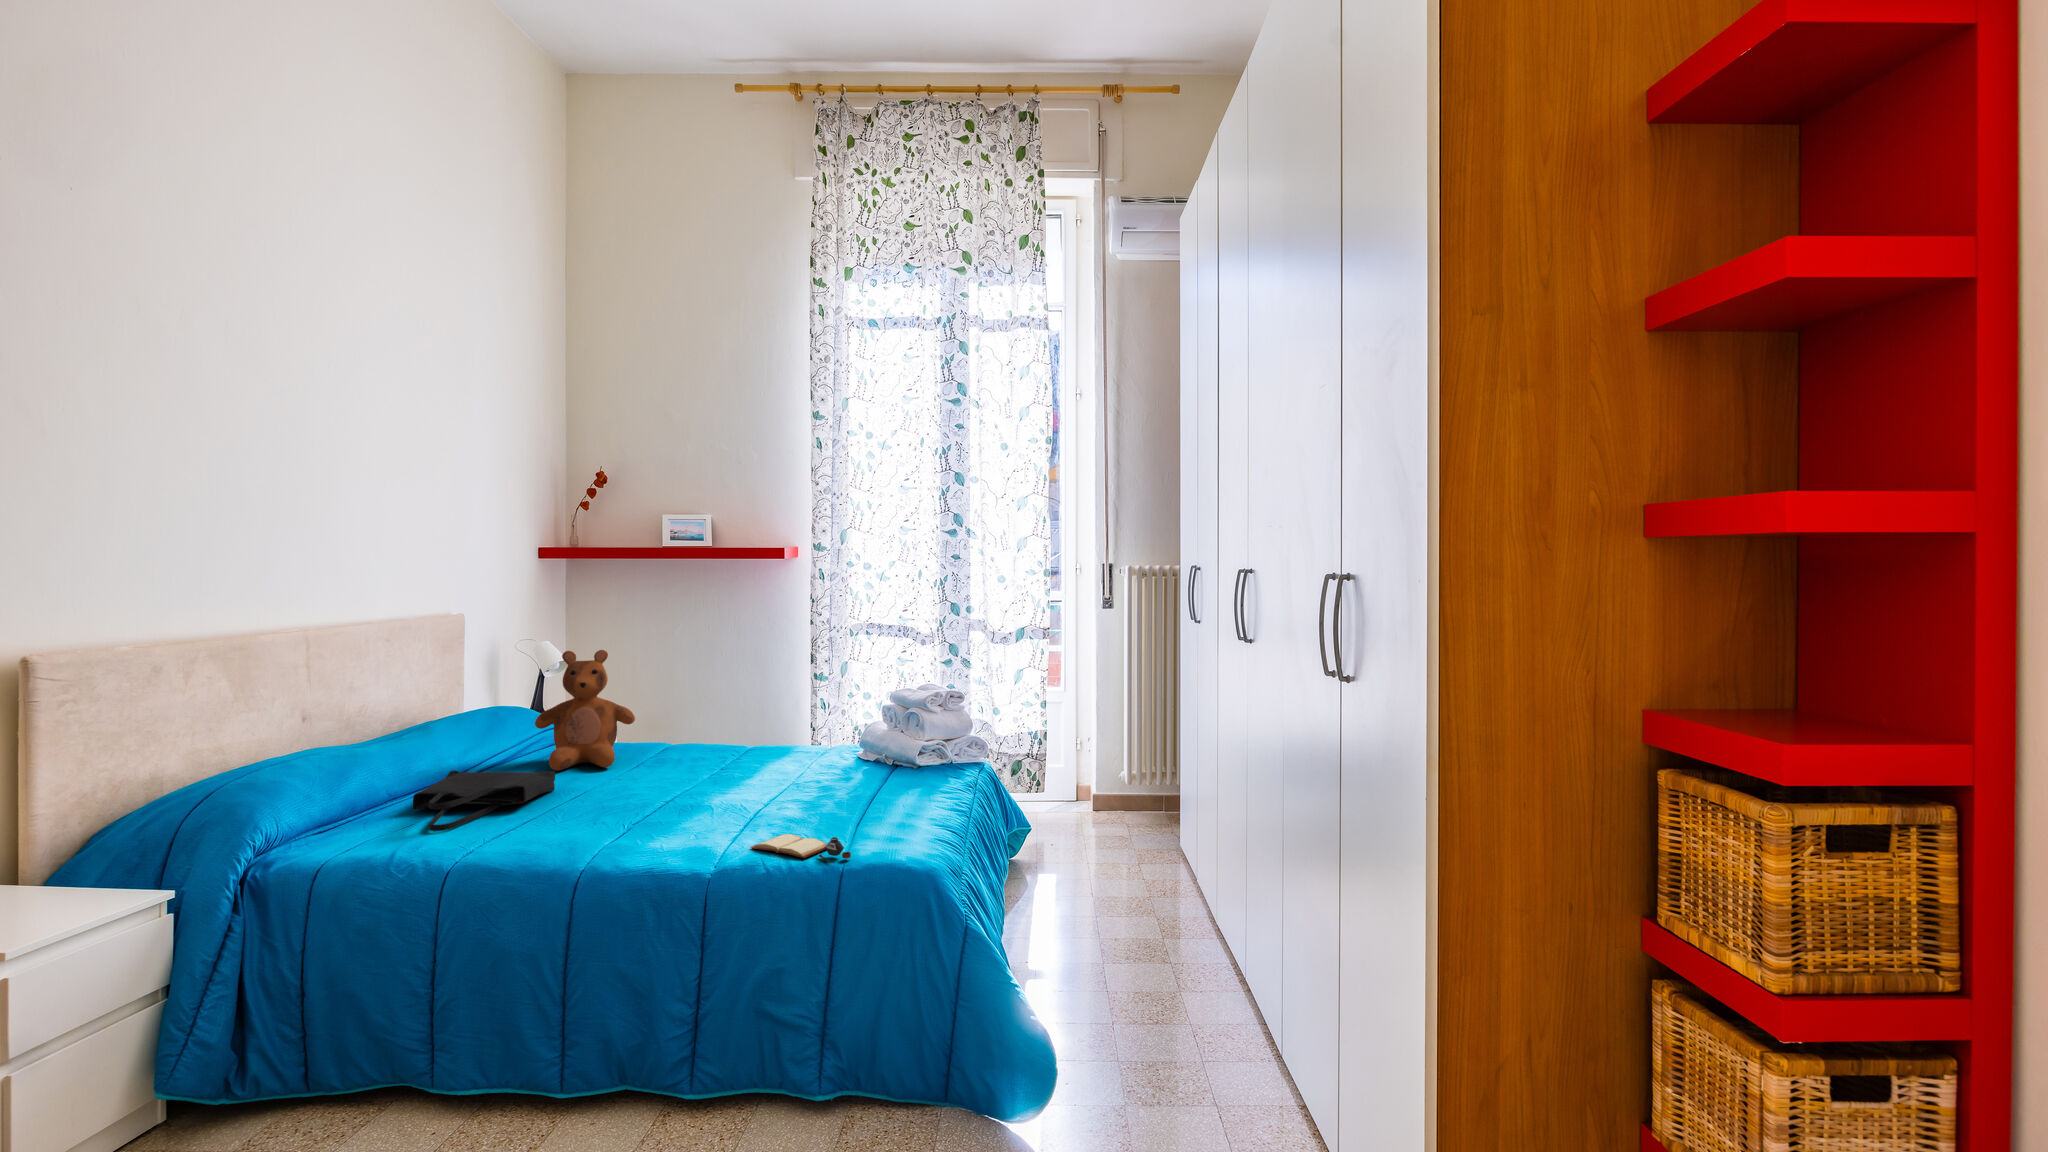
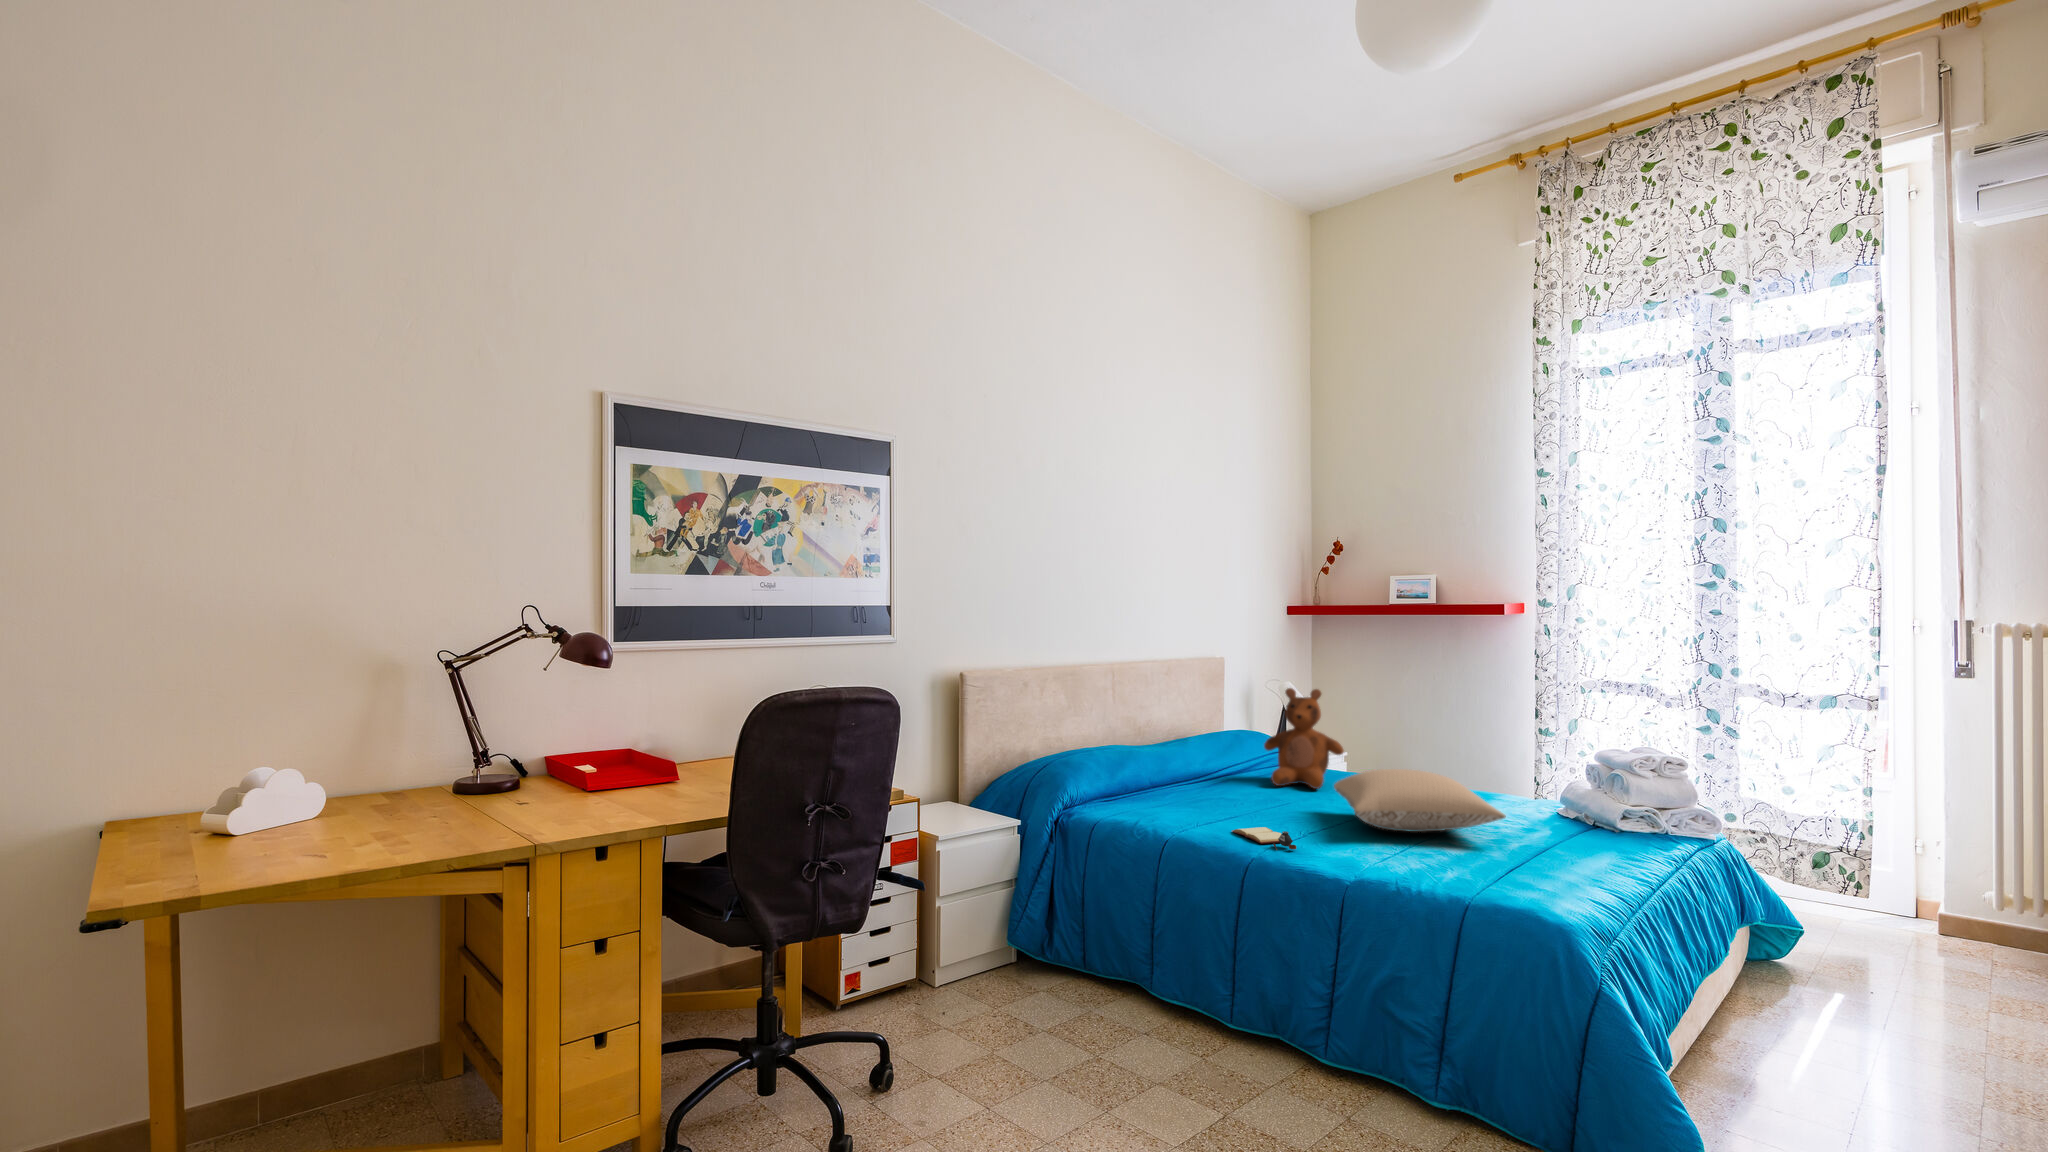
pillow: none [638,735,834,806] -> present [1334,769,1506,832]
tote bag: present [413,771,555,831] -> none [1169,773,1271,813]
book: present [750,834,851,863] -> present [1232,827,1296,850]

